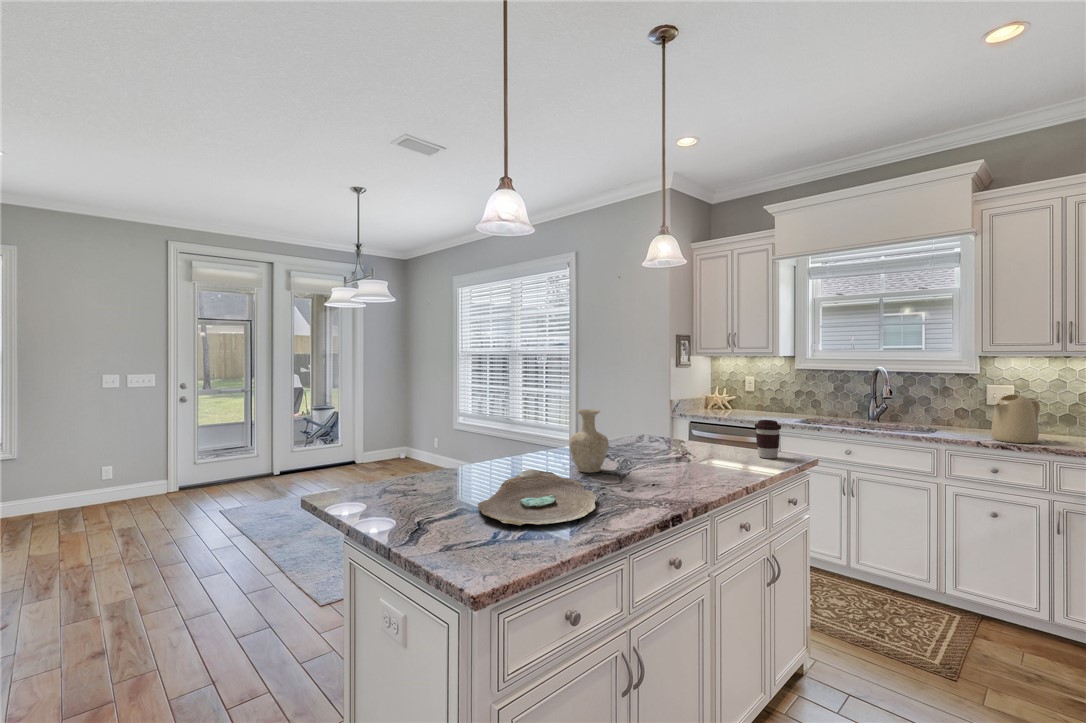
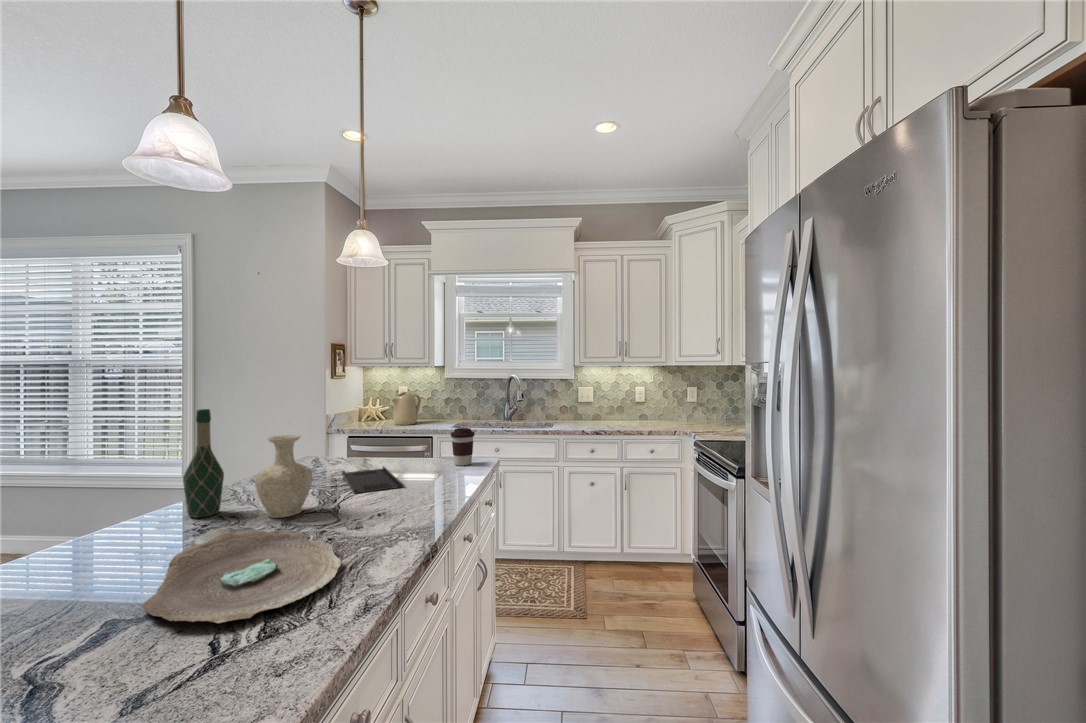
wine bottle: none [531,386,555,463] -> present [183,409,224,518]
kettle: present [991,394,1040,443] -> present [392,392,421,425]
tray: none [648,447,691,468] -> present [342,466,403,493]

